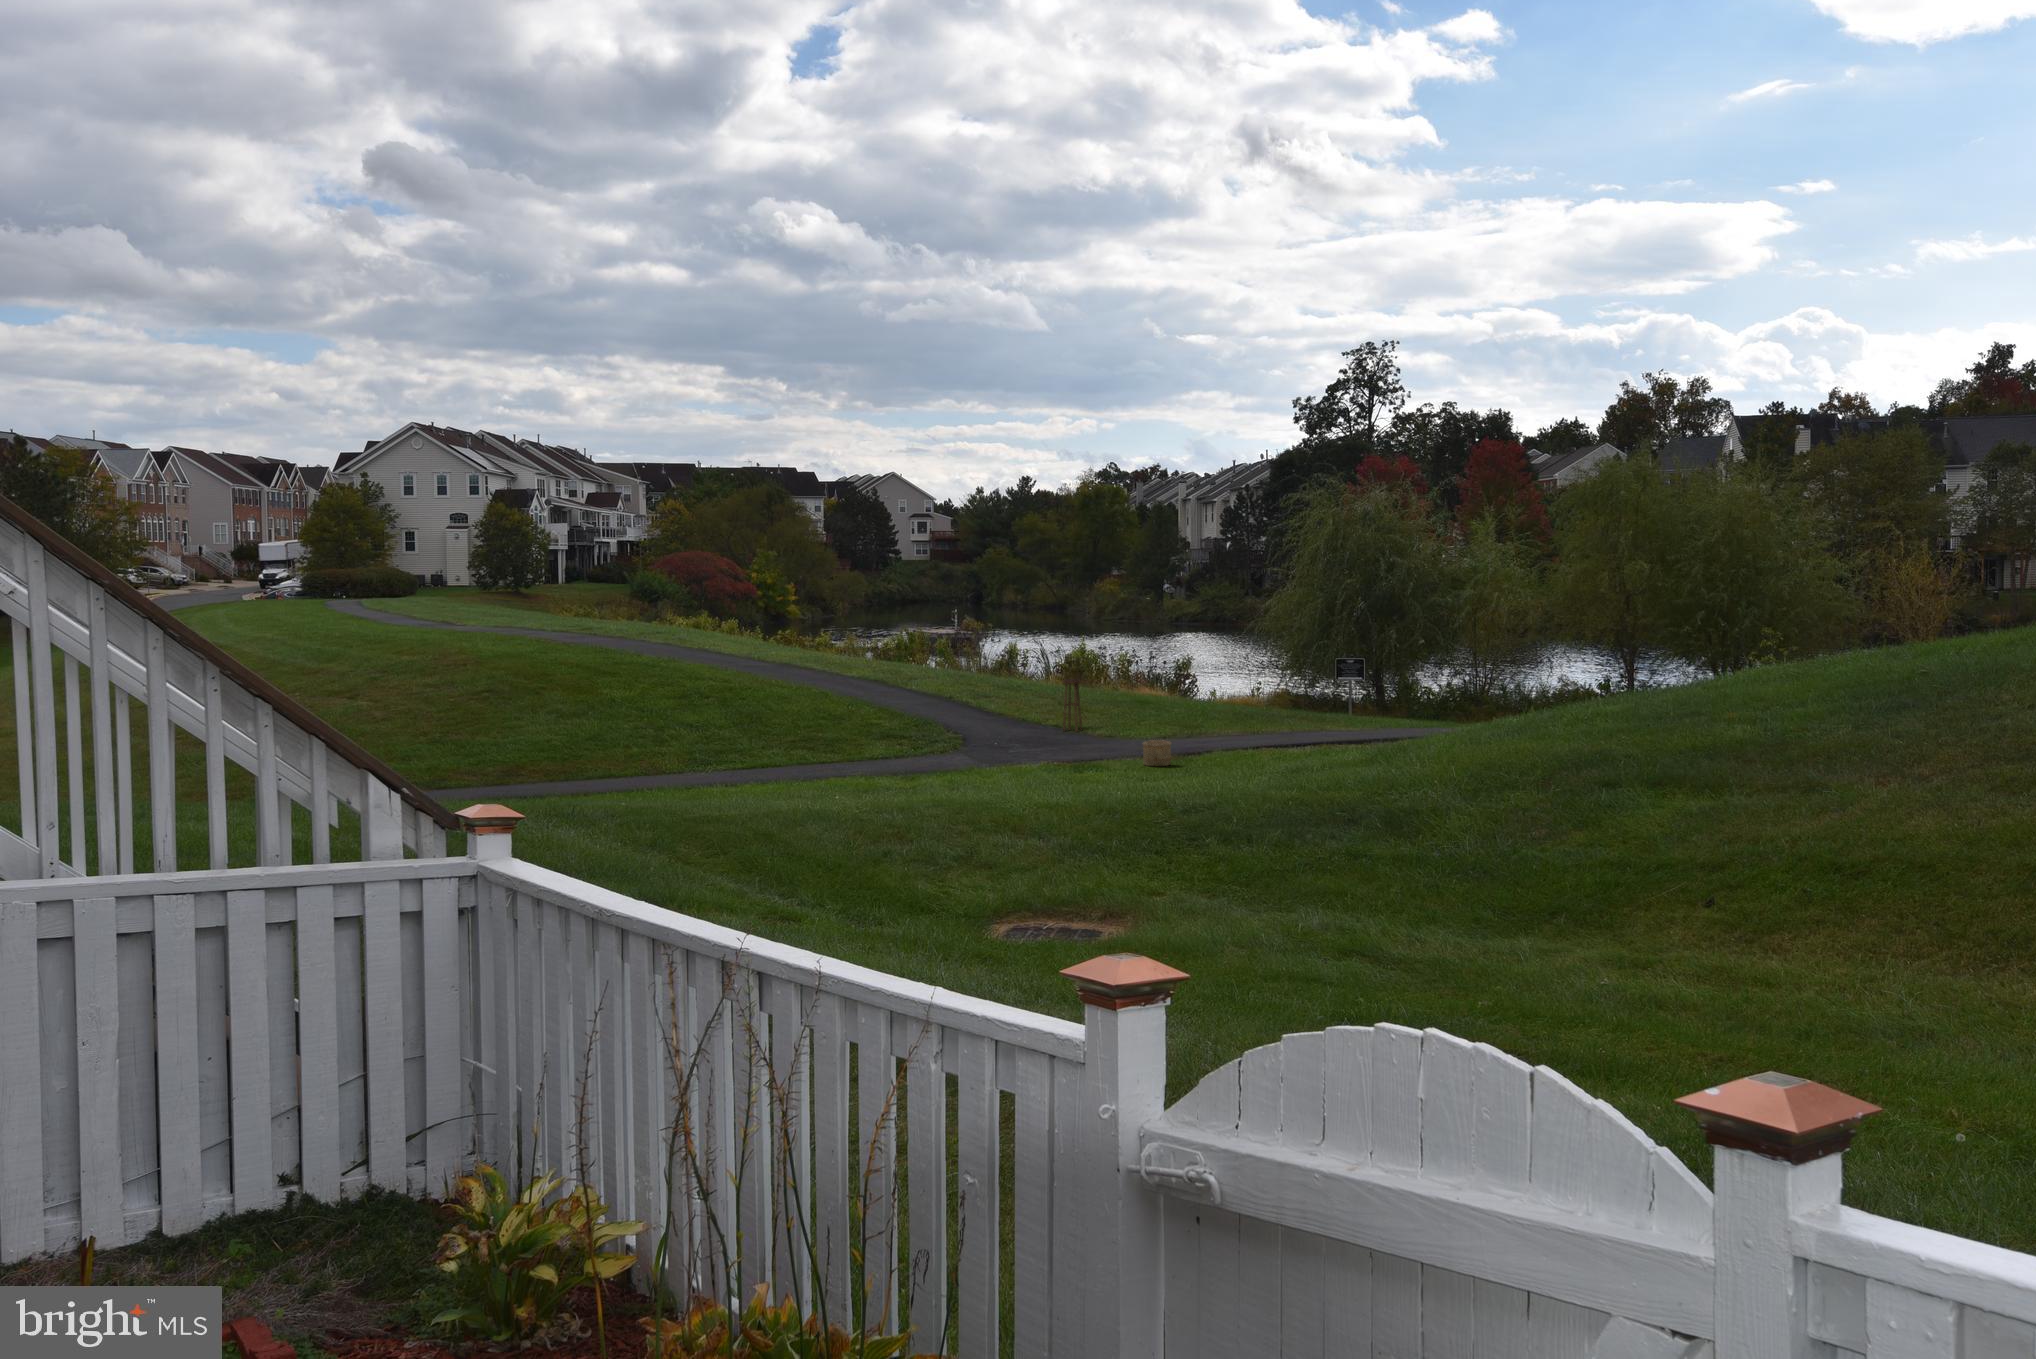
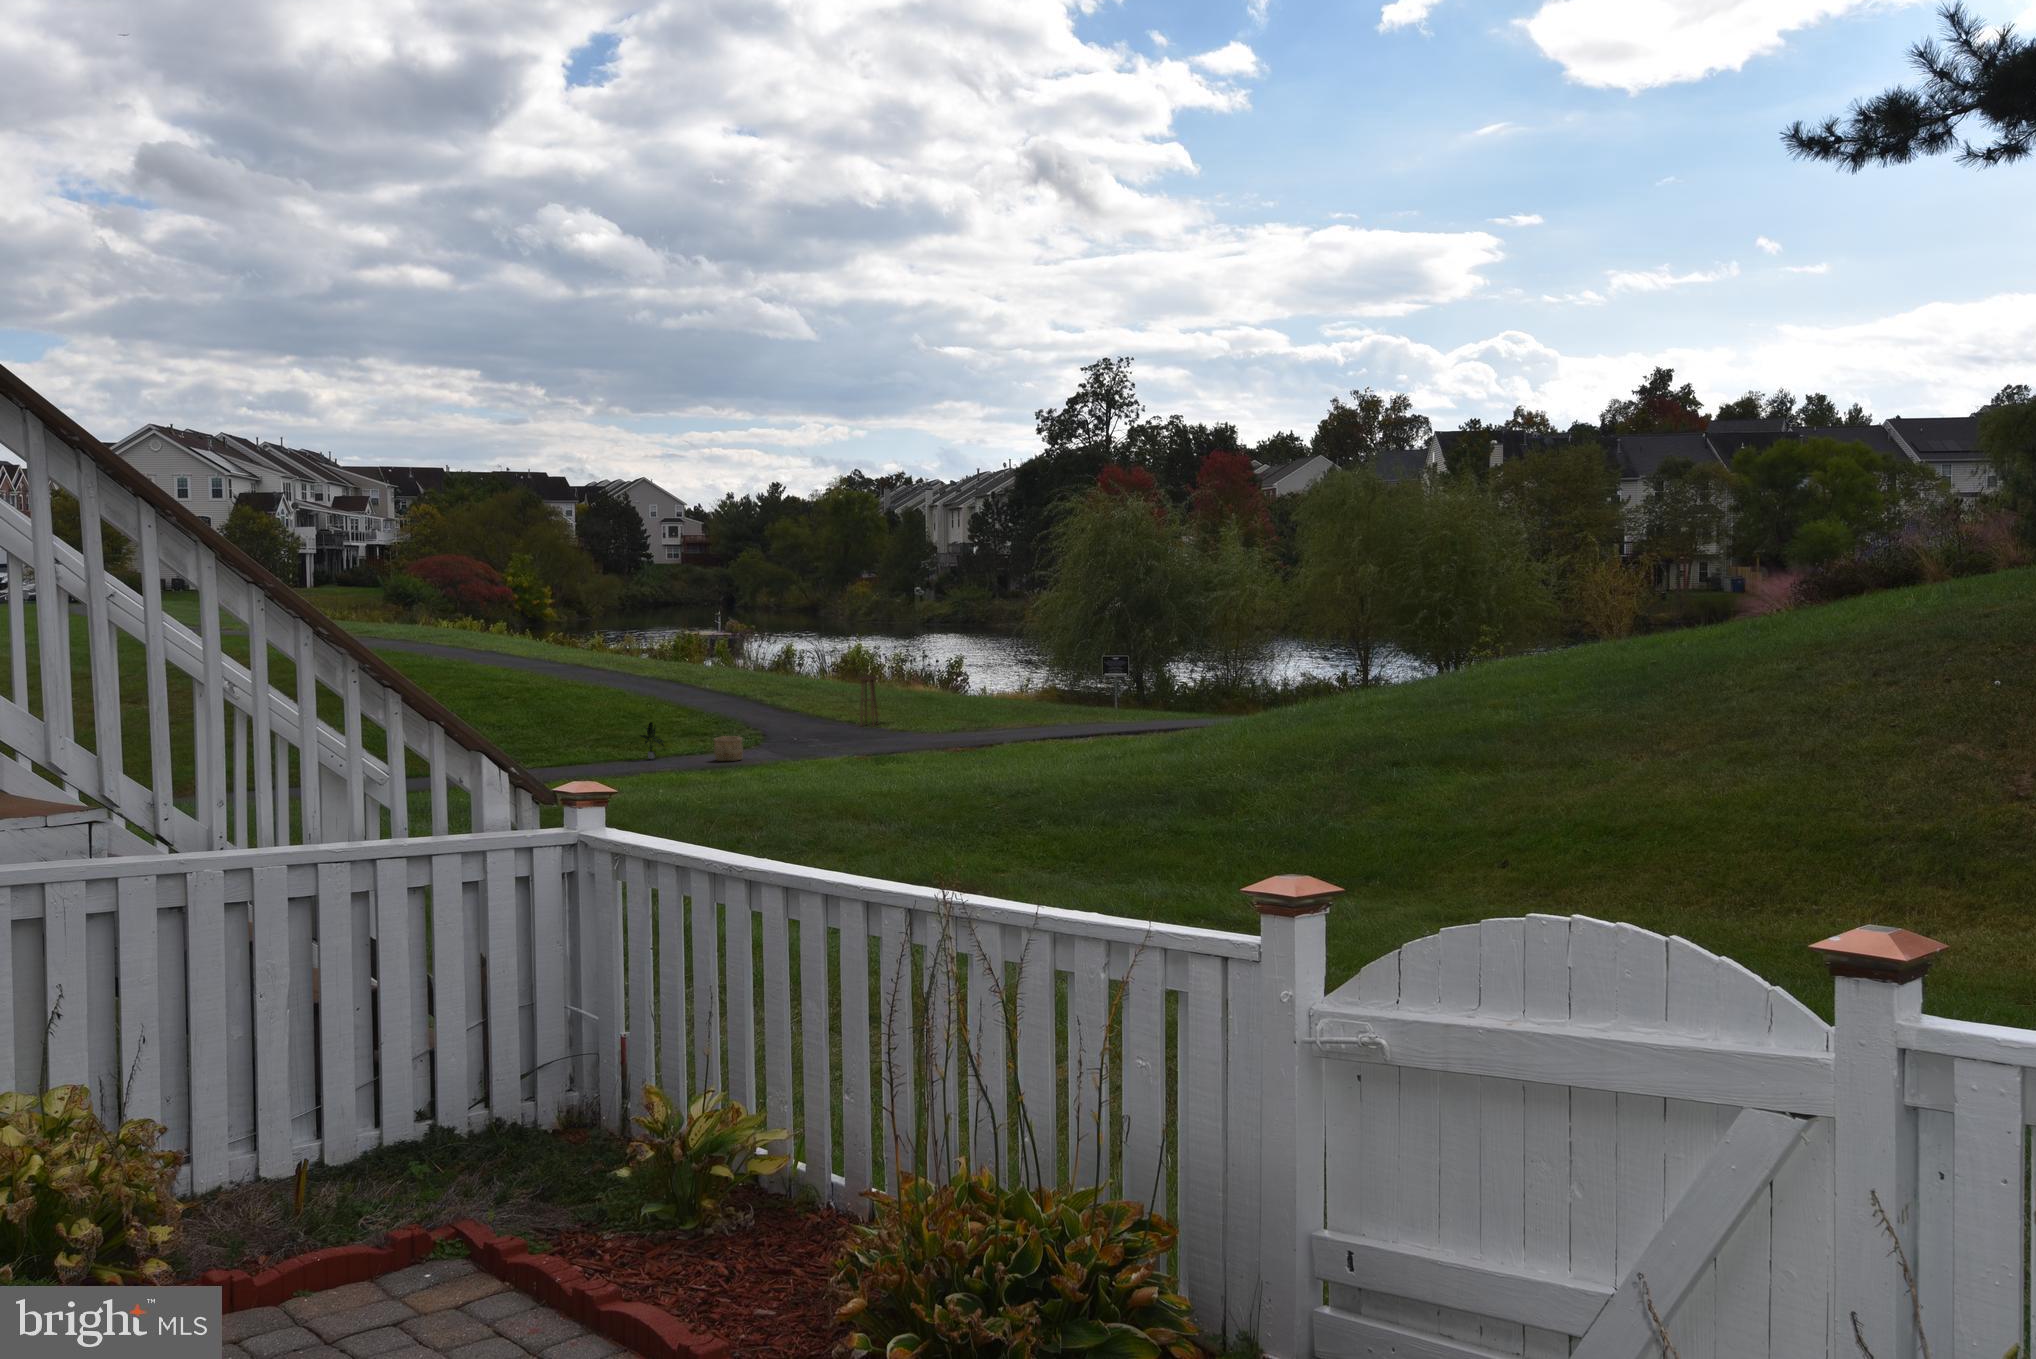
potted plant: none [827,724,853,762] -> present [640,722,664,759]
wooden bucket: present [1143,740,1171,766] -> present [714,736,743,761]

